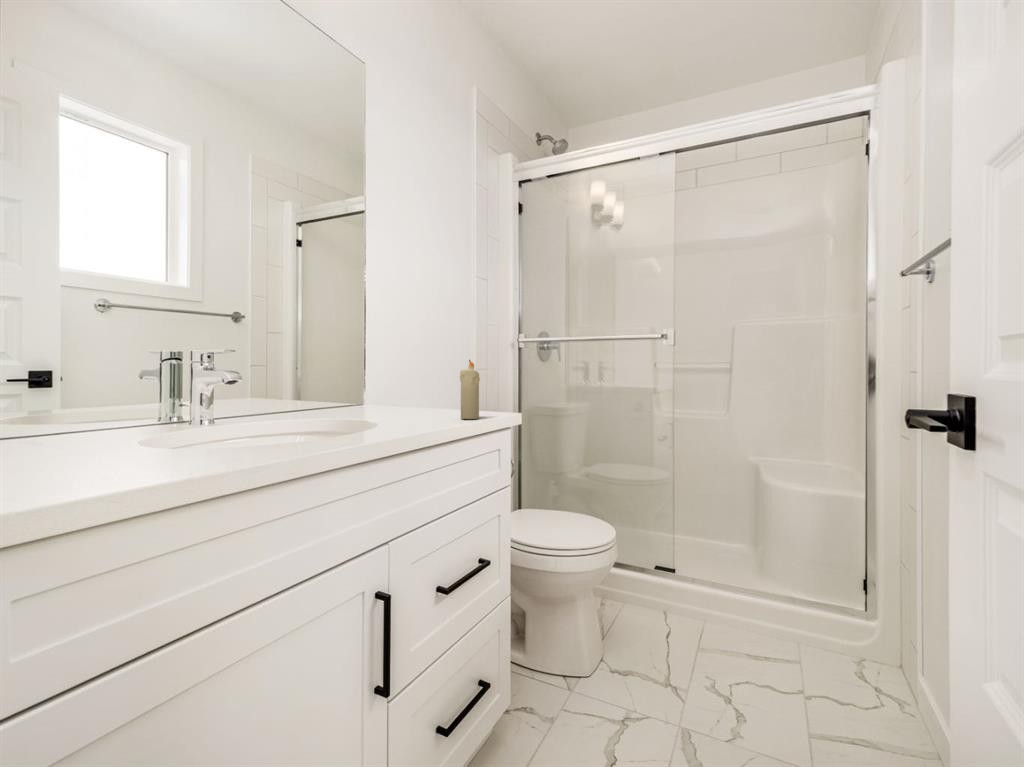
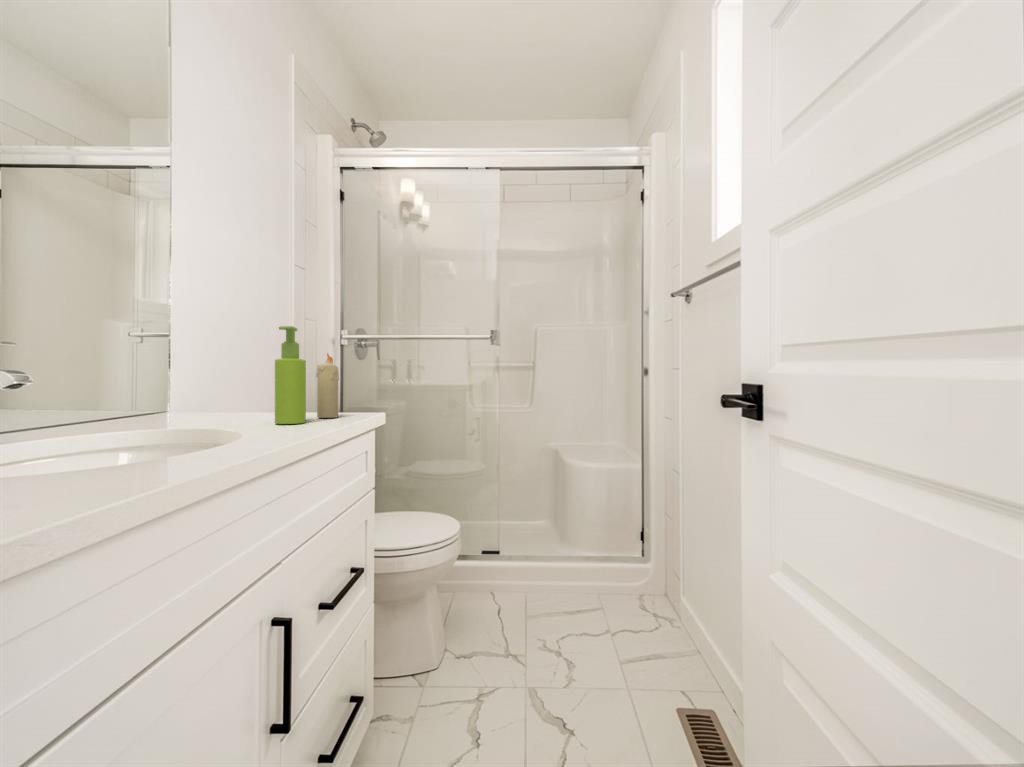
soap dispenser: none [419,337,444,424] -> present [275,326,306,424]

